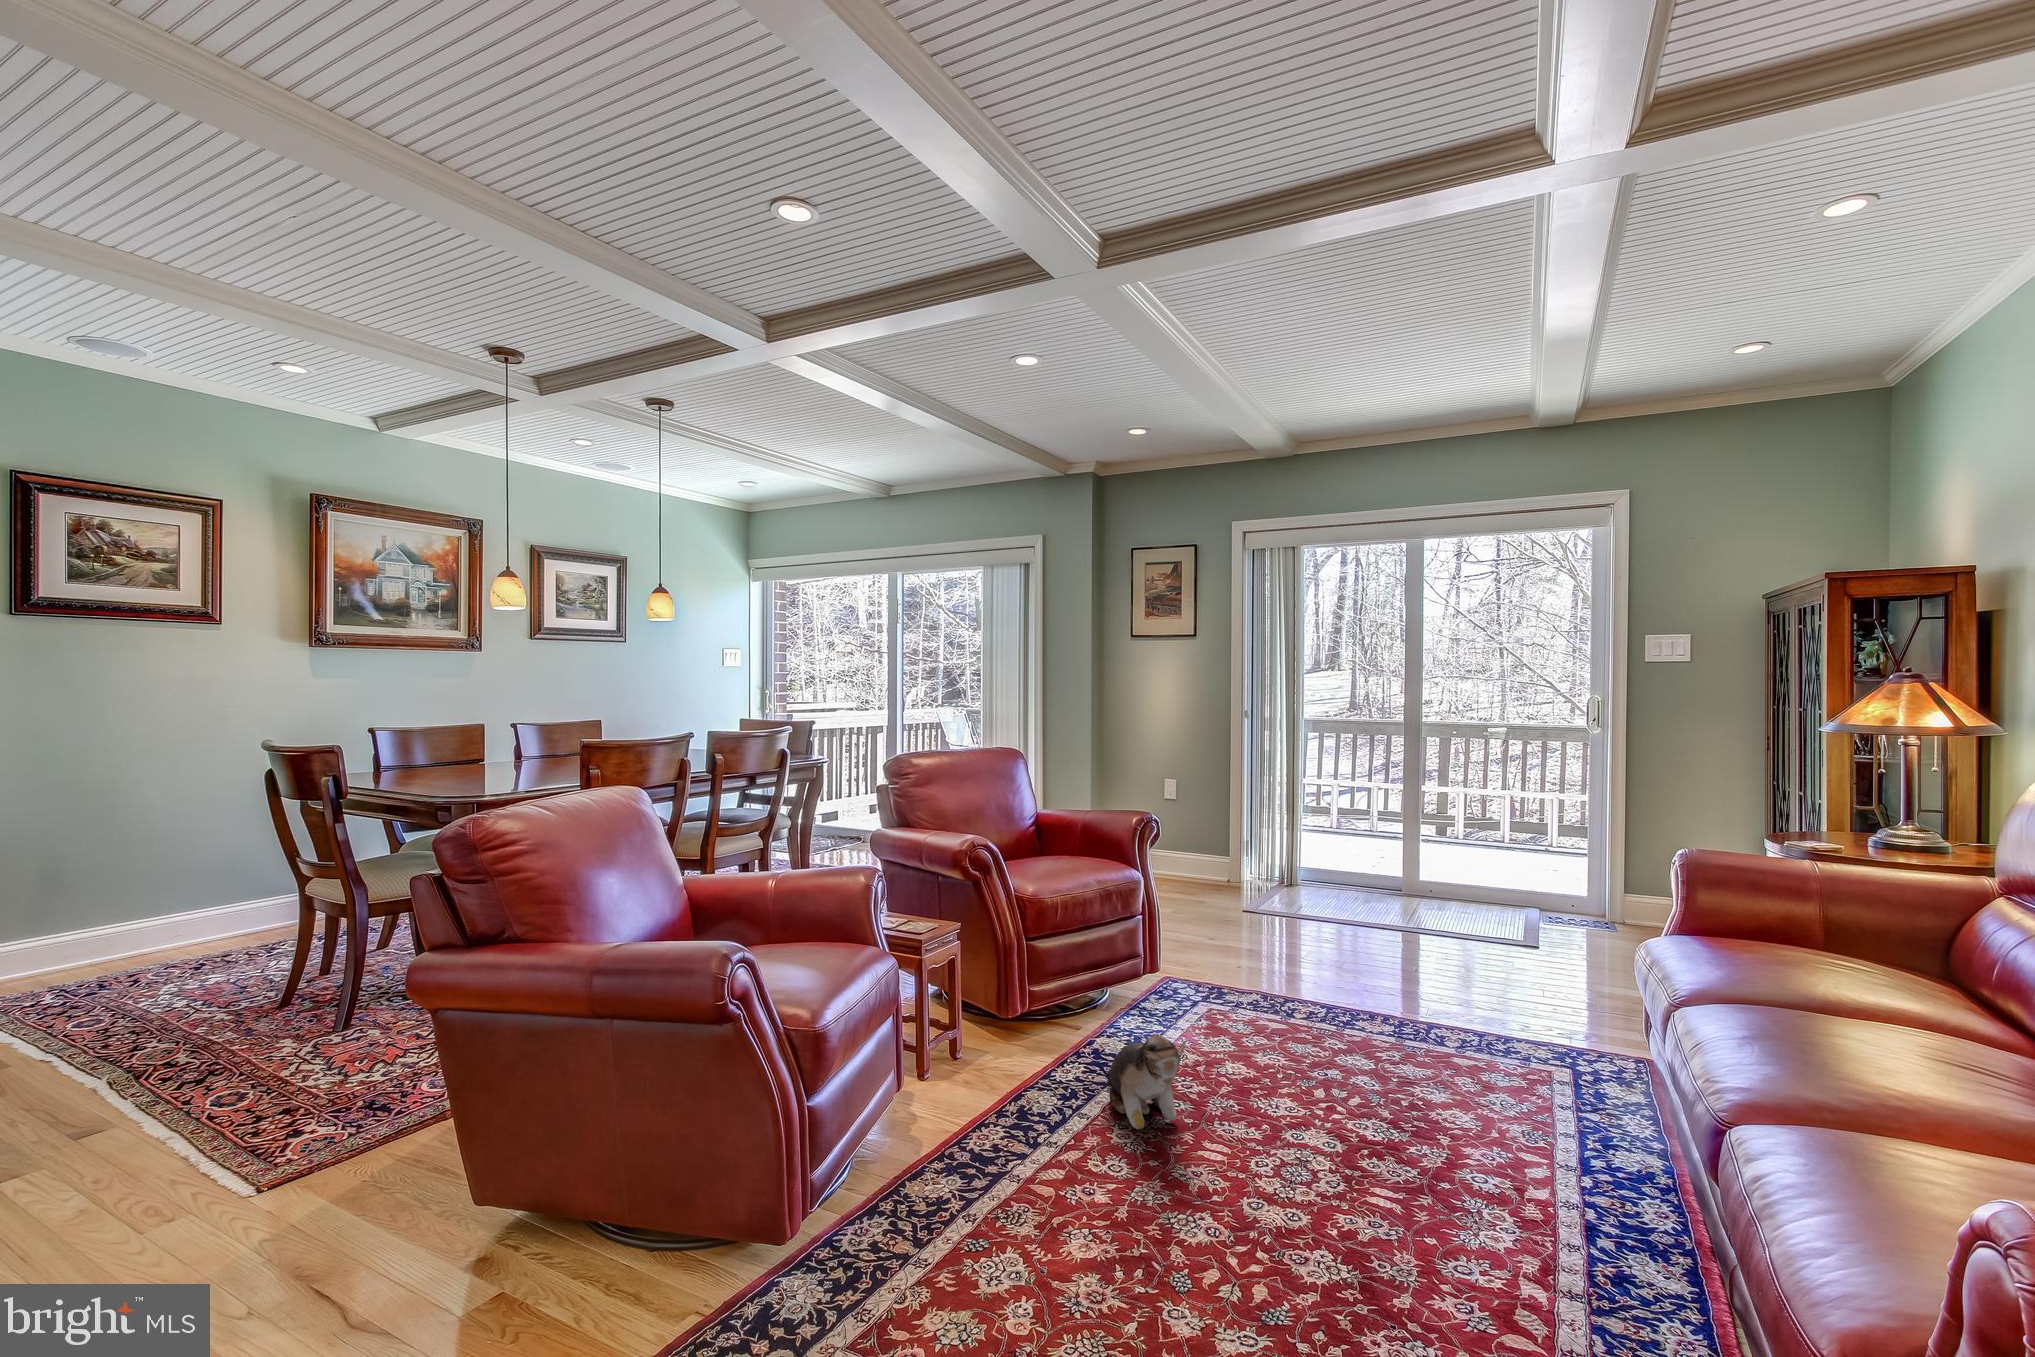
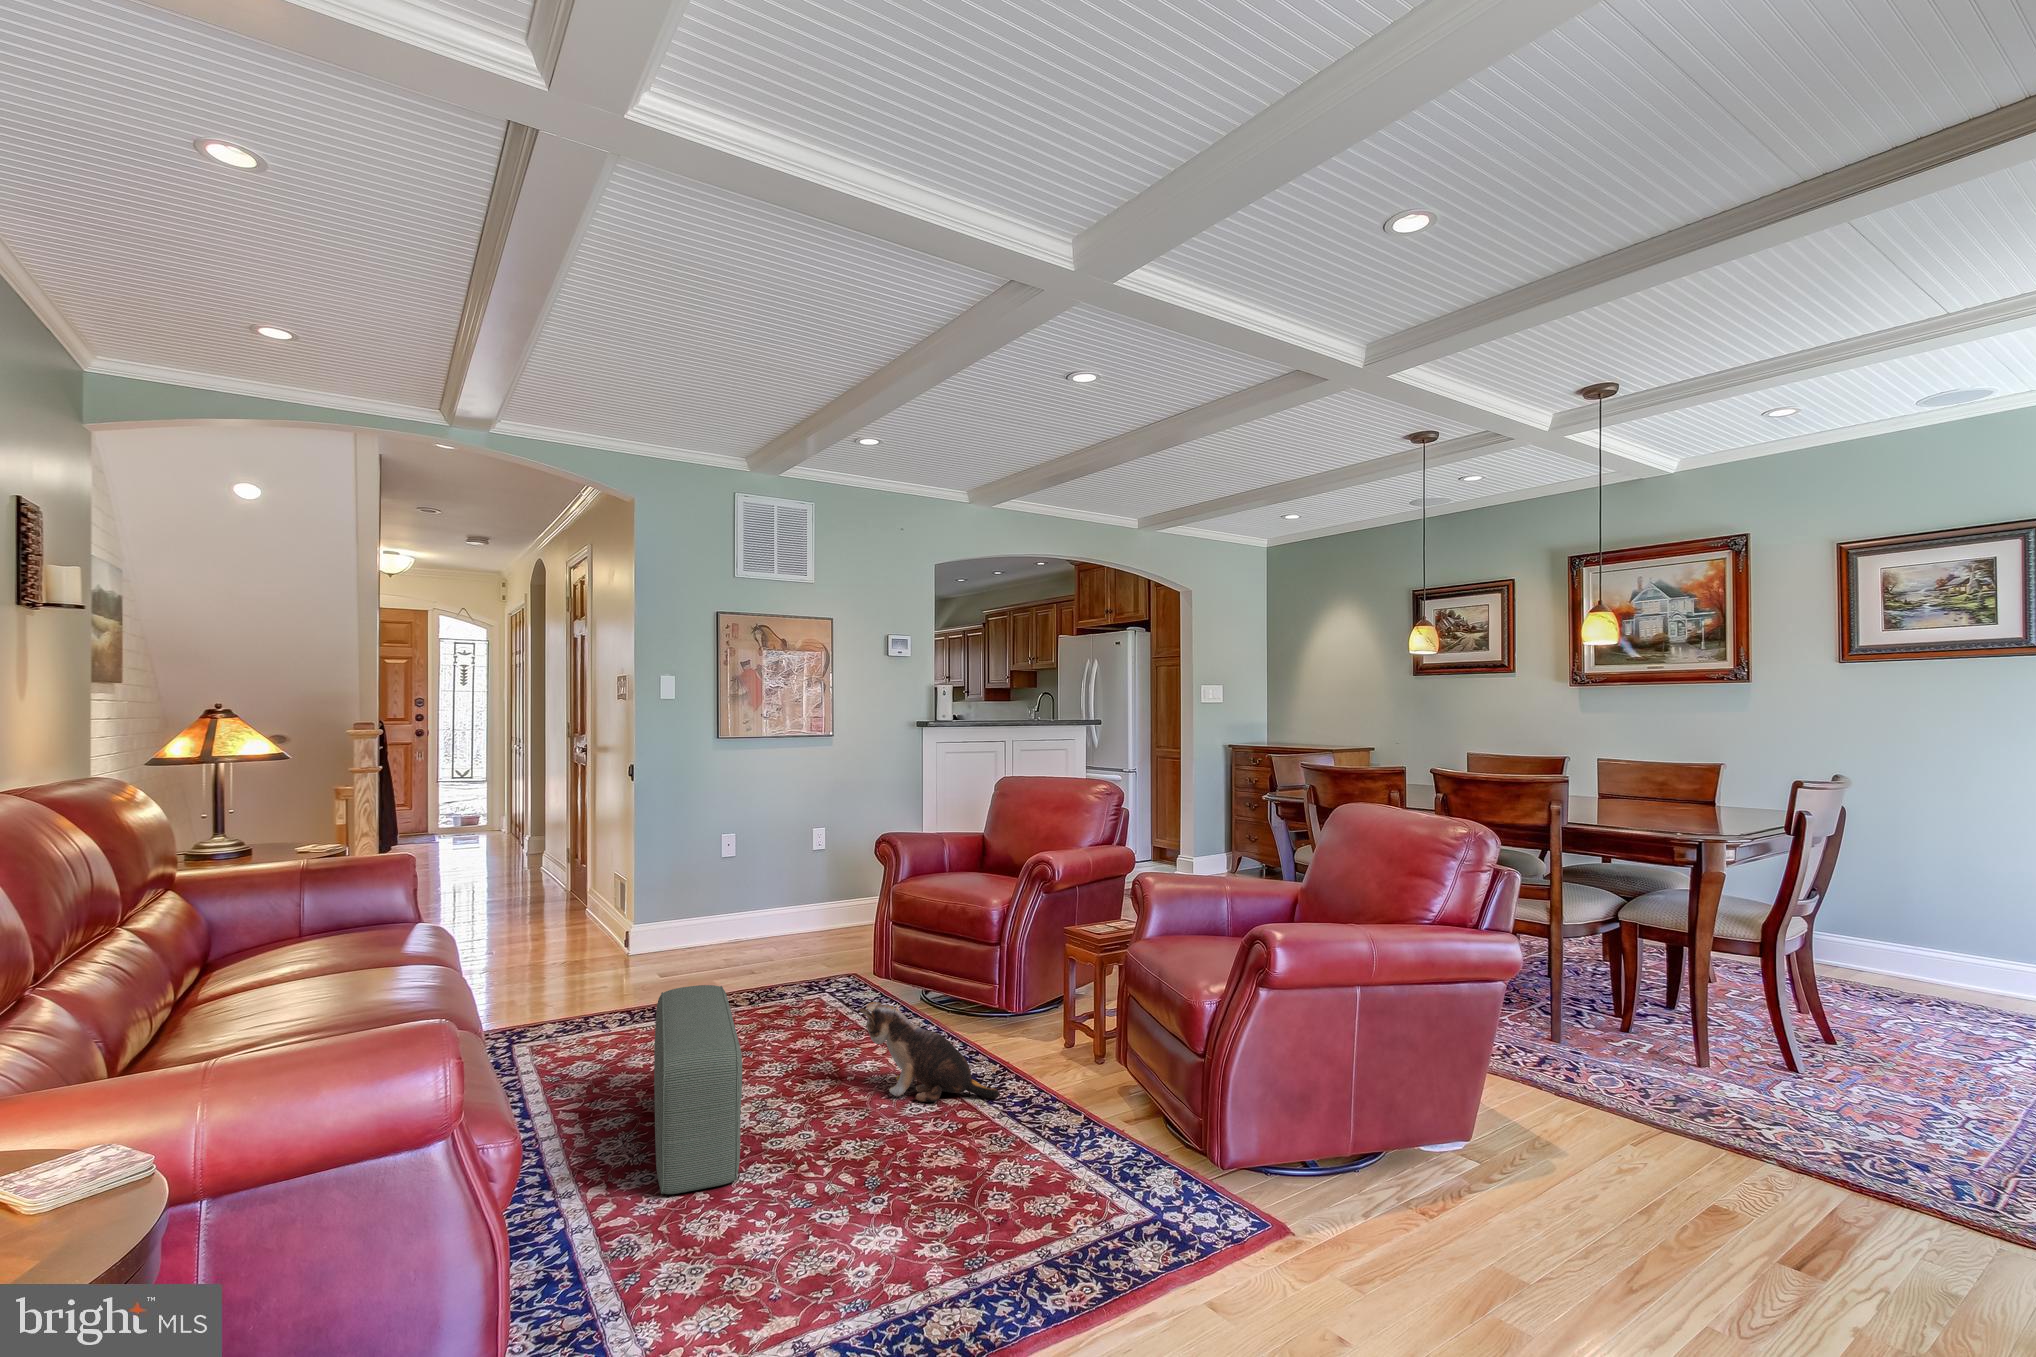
pouf: none [1303,1013,1481,1277] -> present [654,985,742,1194]

